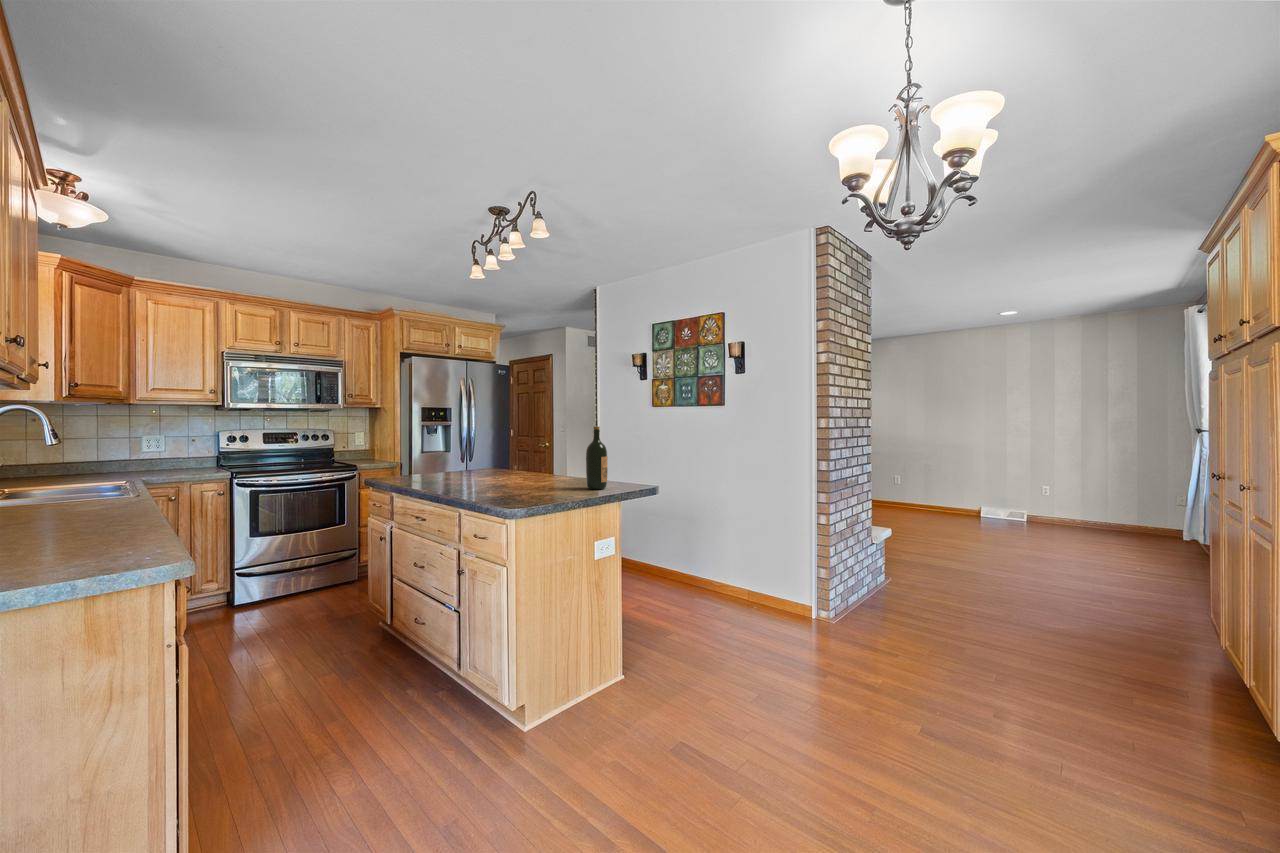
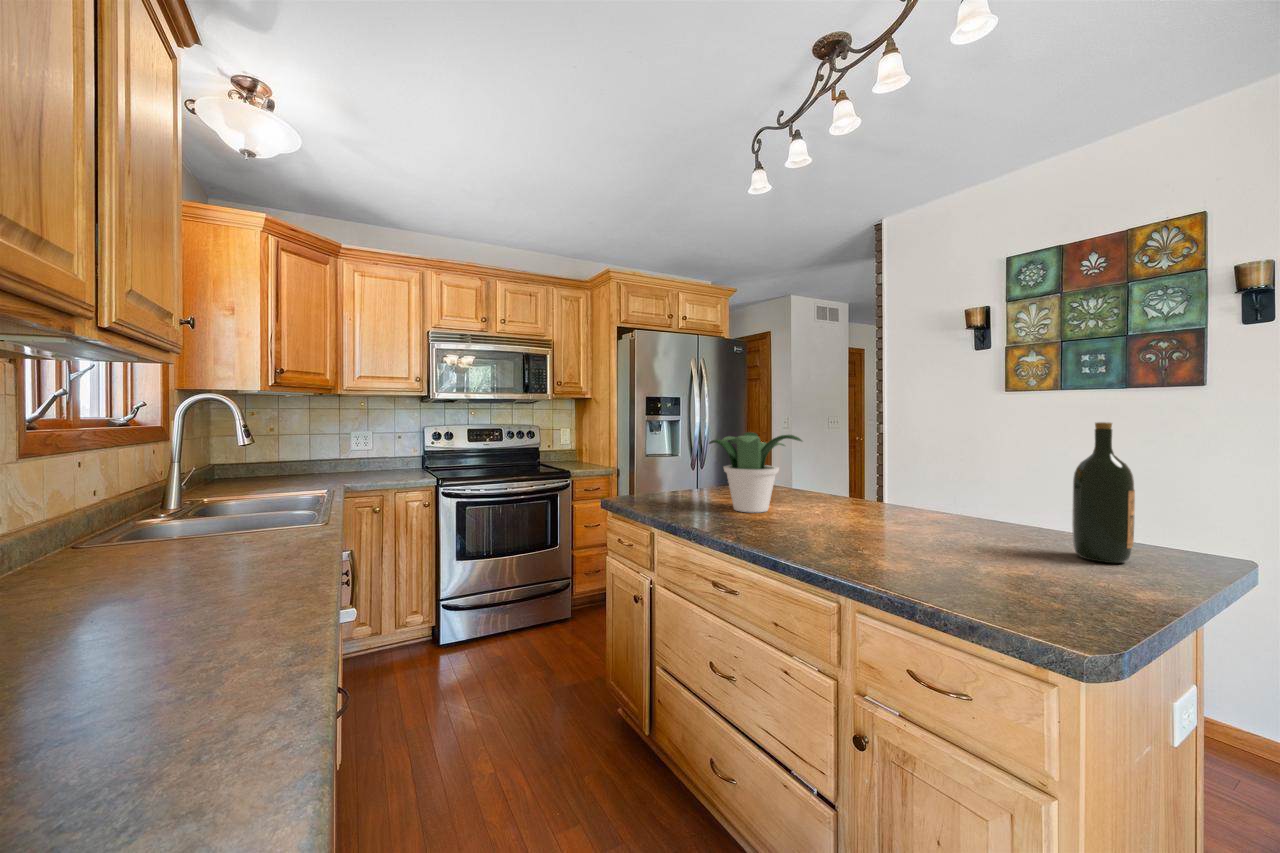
potted plant: none [434,433,485,480] -> present [709,432,802,513]

